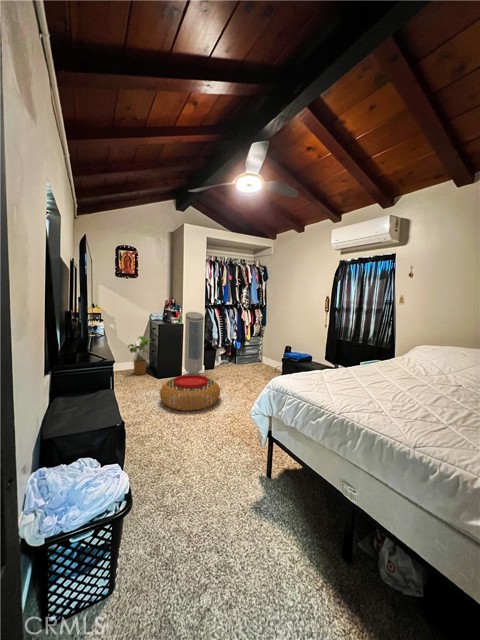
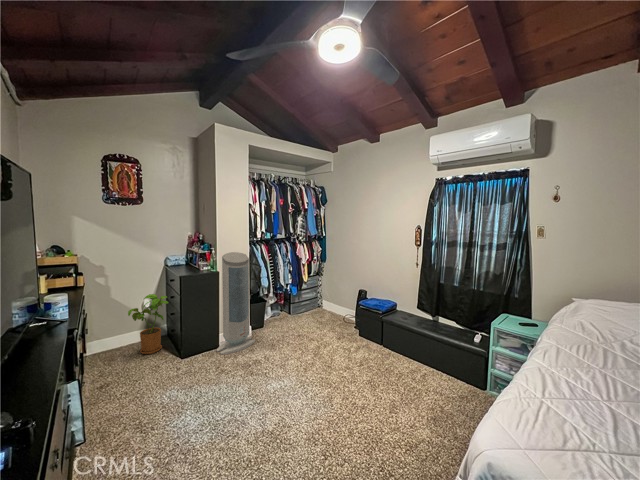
pouf: present [160,375,220,411] -> none [185,357,289,440]

